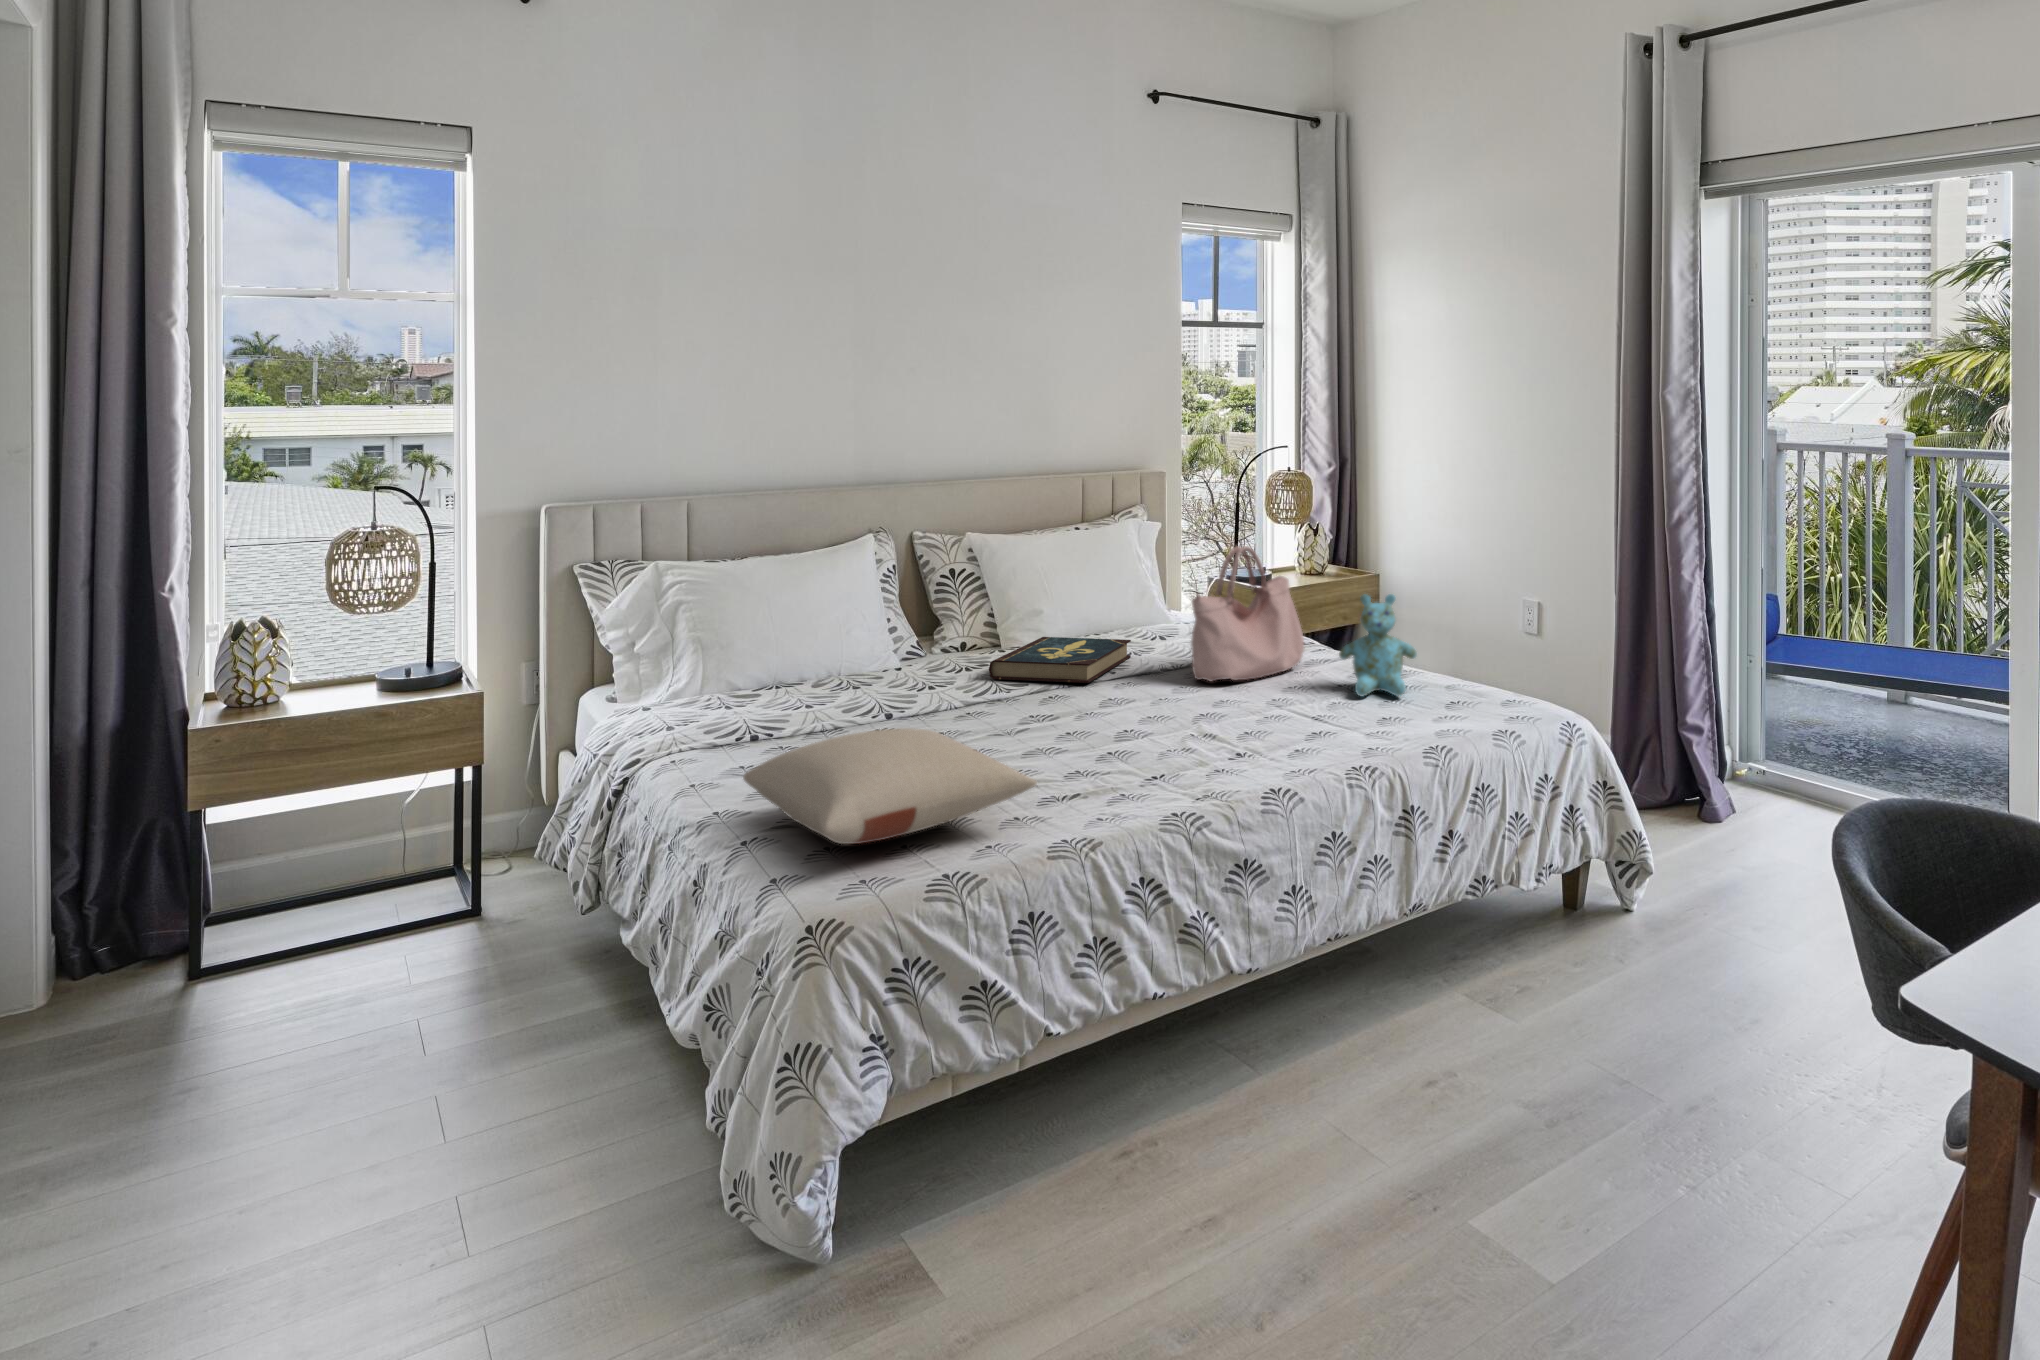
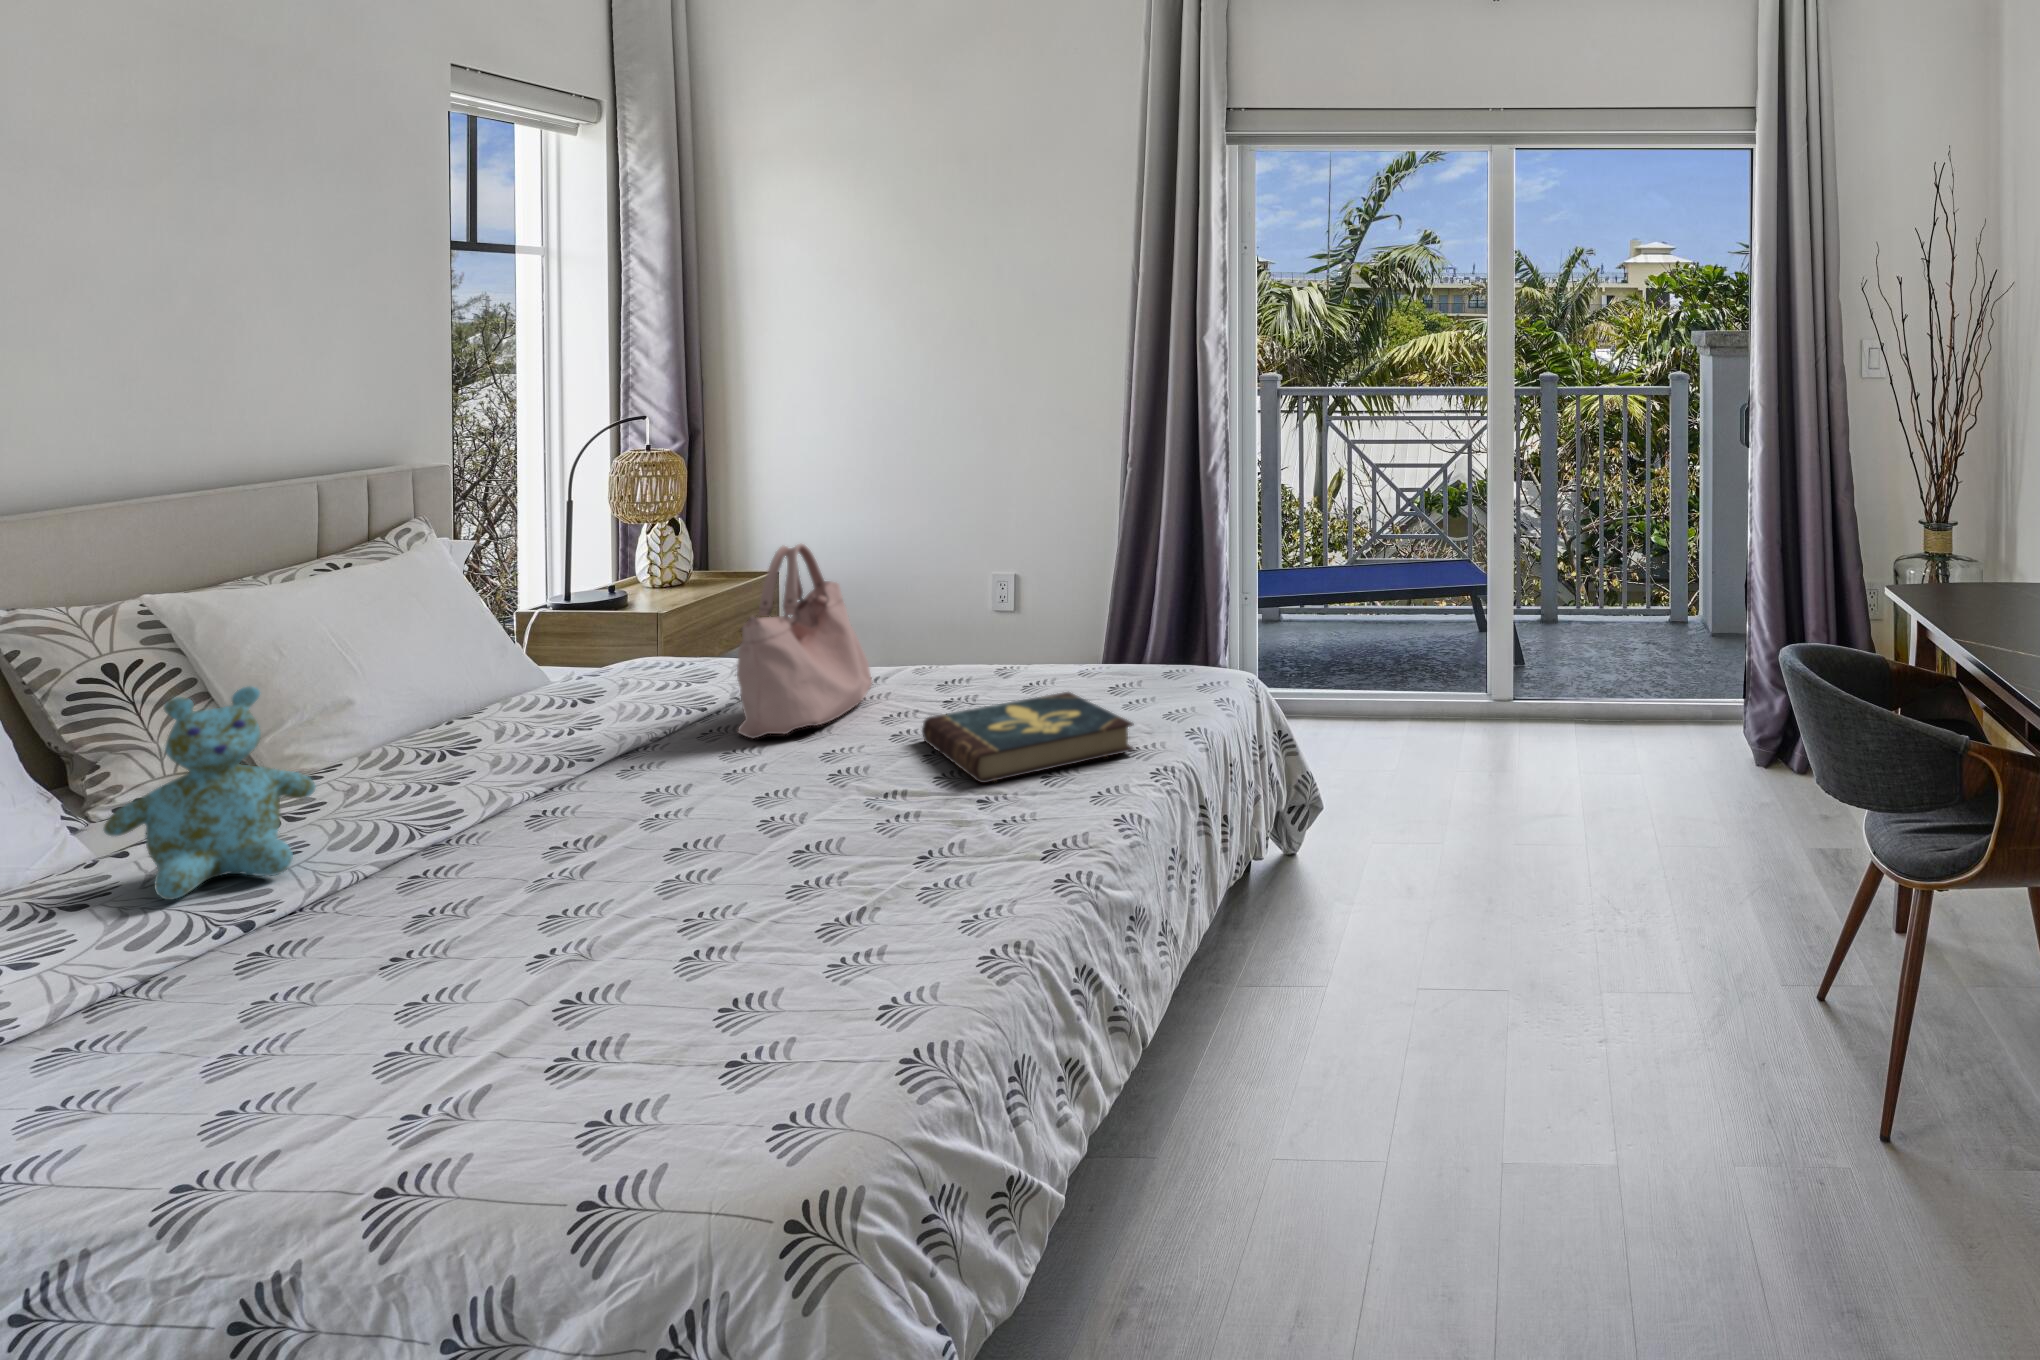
stuffed bear: present [1339,594,1417,696] -> present [104,686,316,900]
book: present [989,637,1131,683] -> present [922,692,1134,783]
pillow: present [743,728,1037,844] -> none [276,857,927,1096]

